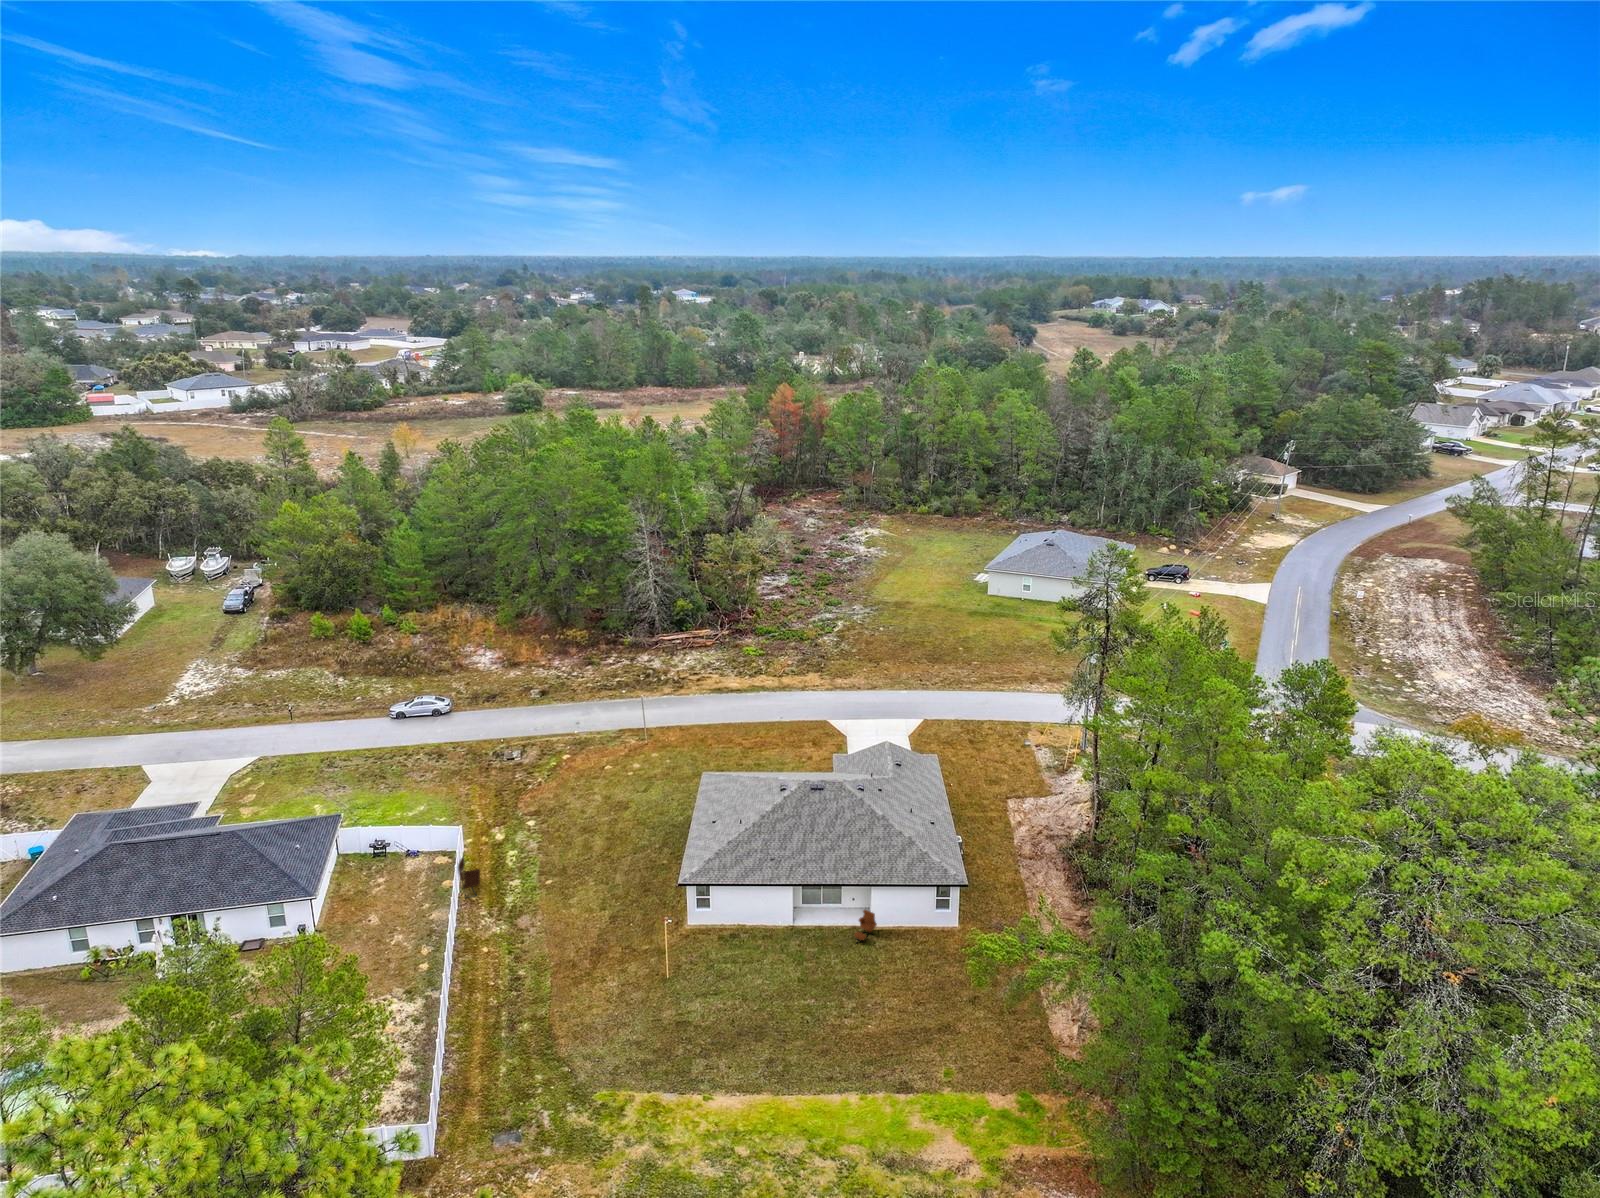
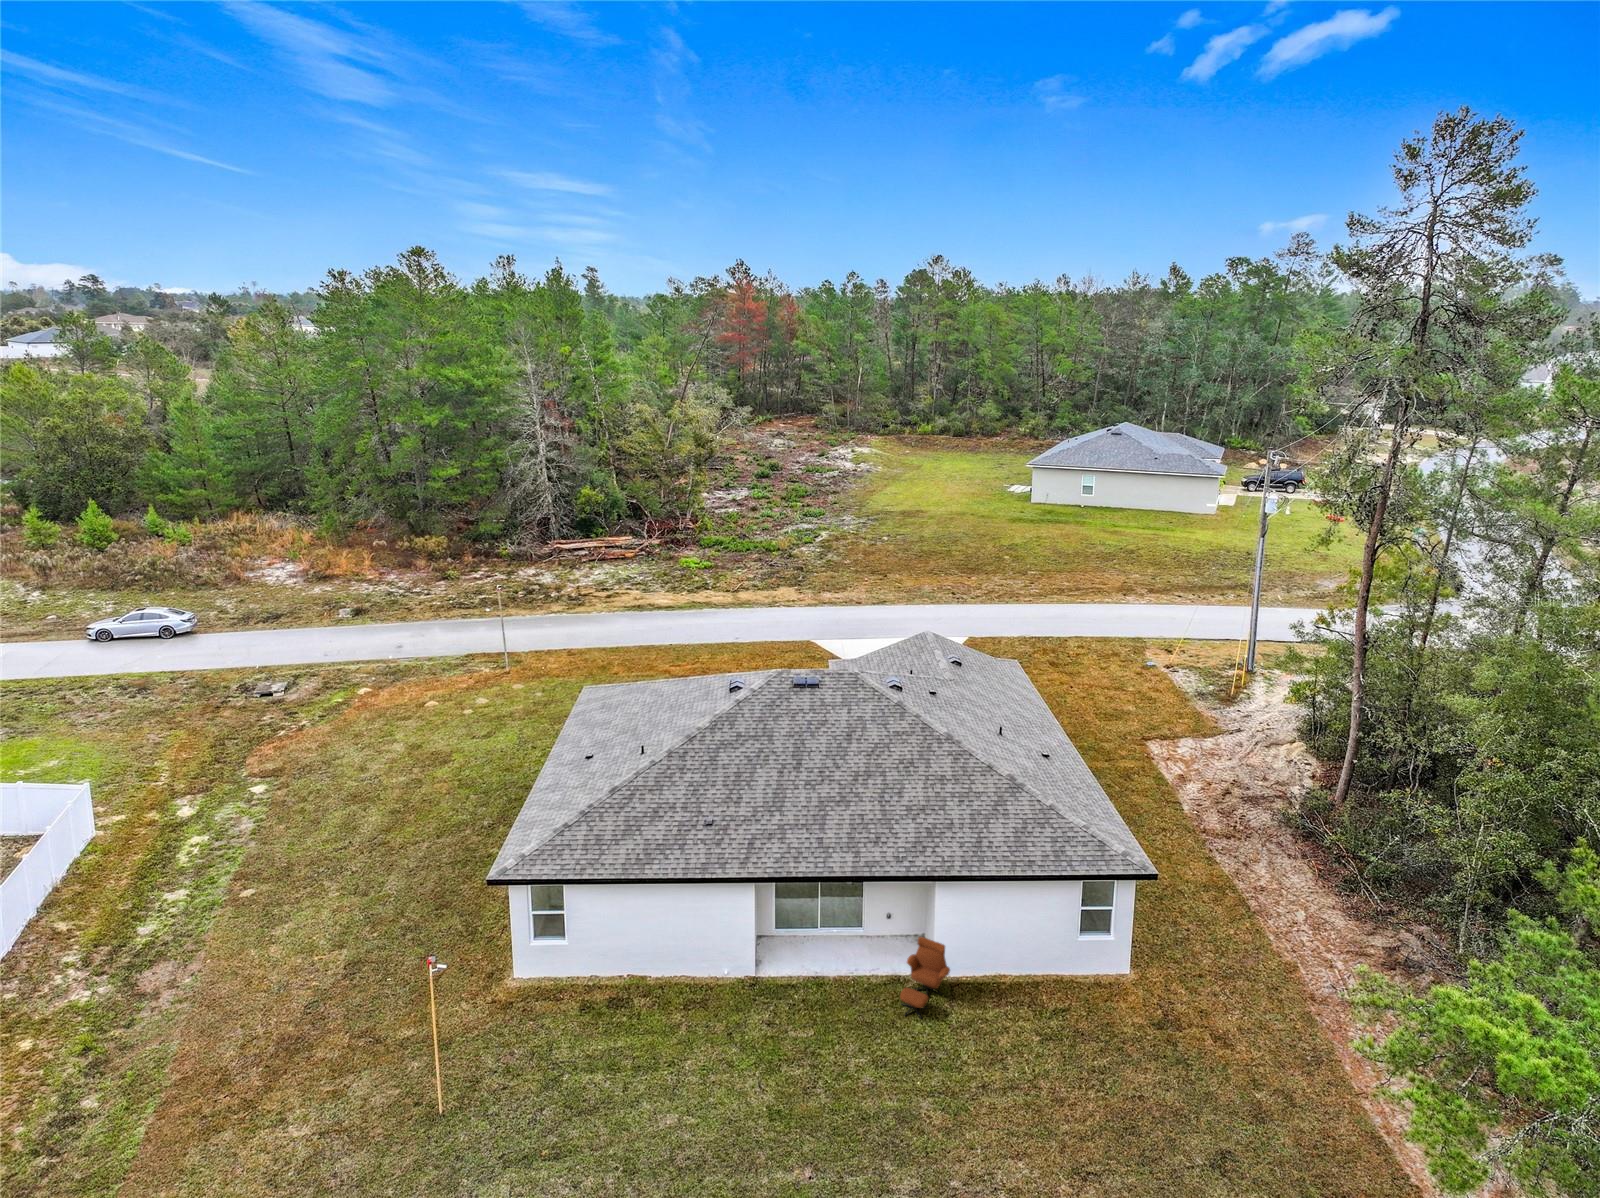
bench: present [458,858,480,898] -> none [17,843,90,932]

